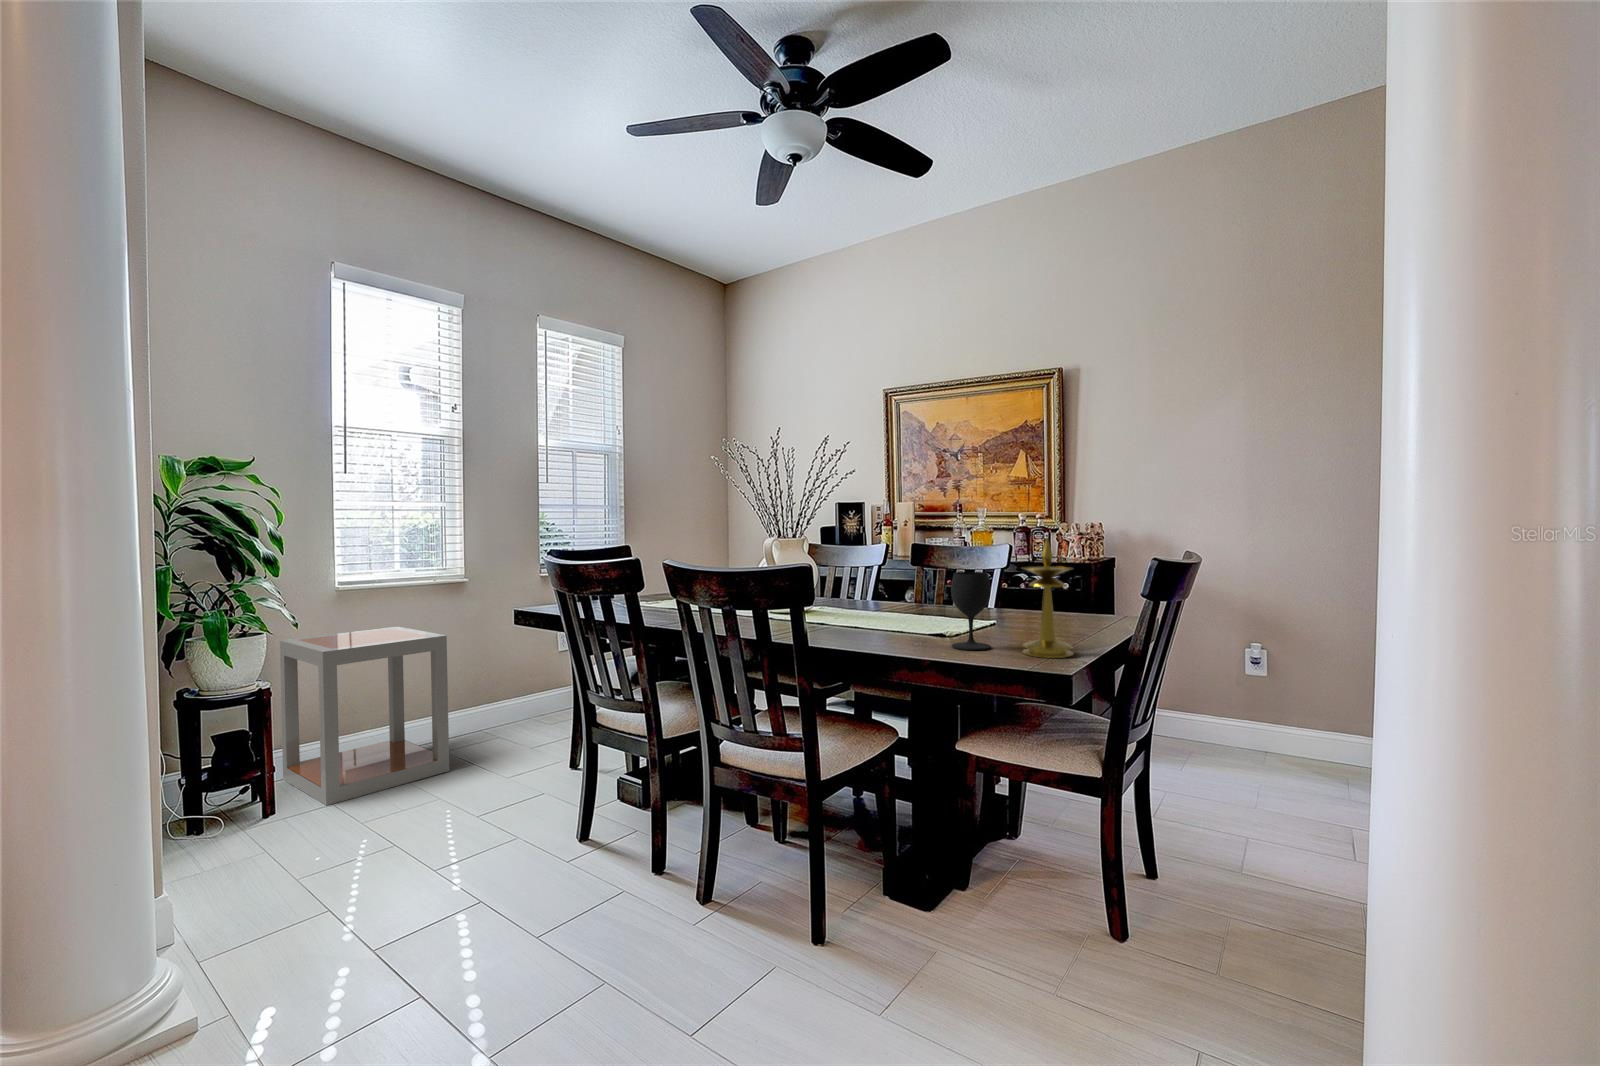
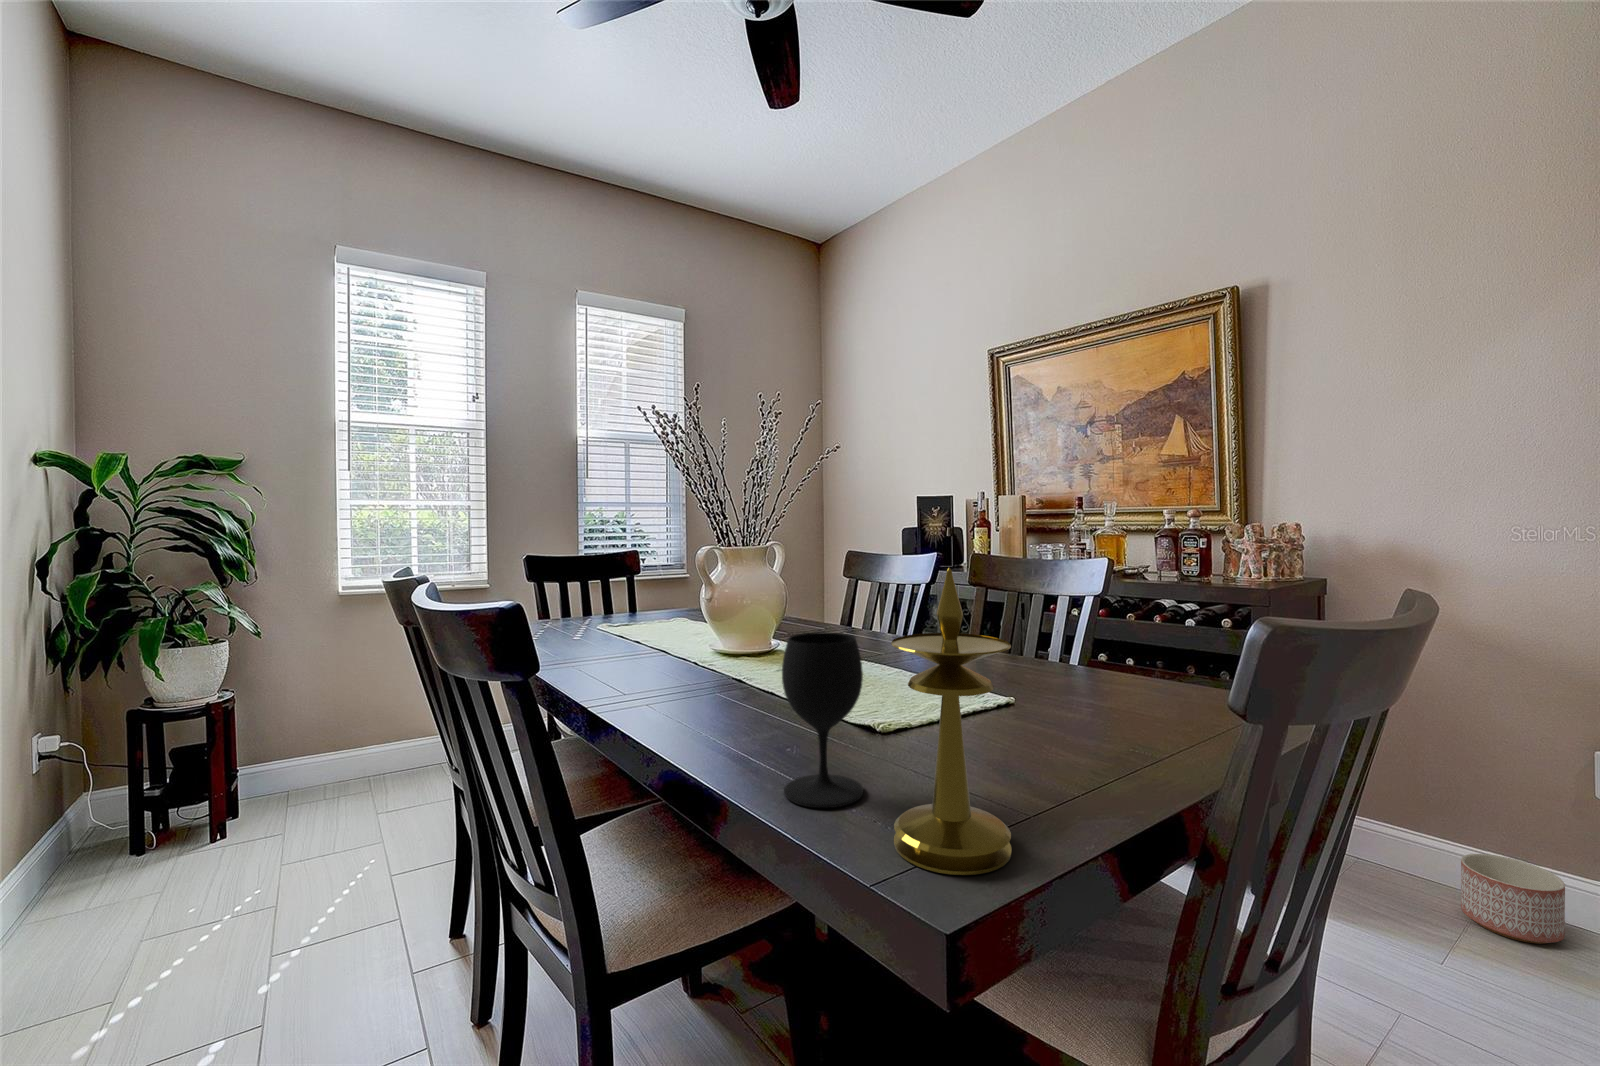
side table: present [280,627,449,806] -> none [258,635,418,837]
planter: none [1185,711,1232,753] -> present [1461,854,1565,944]

